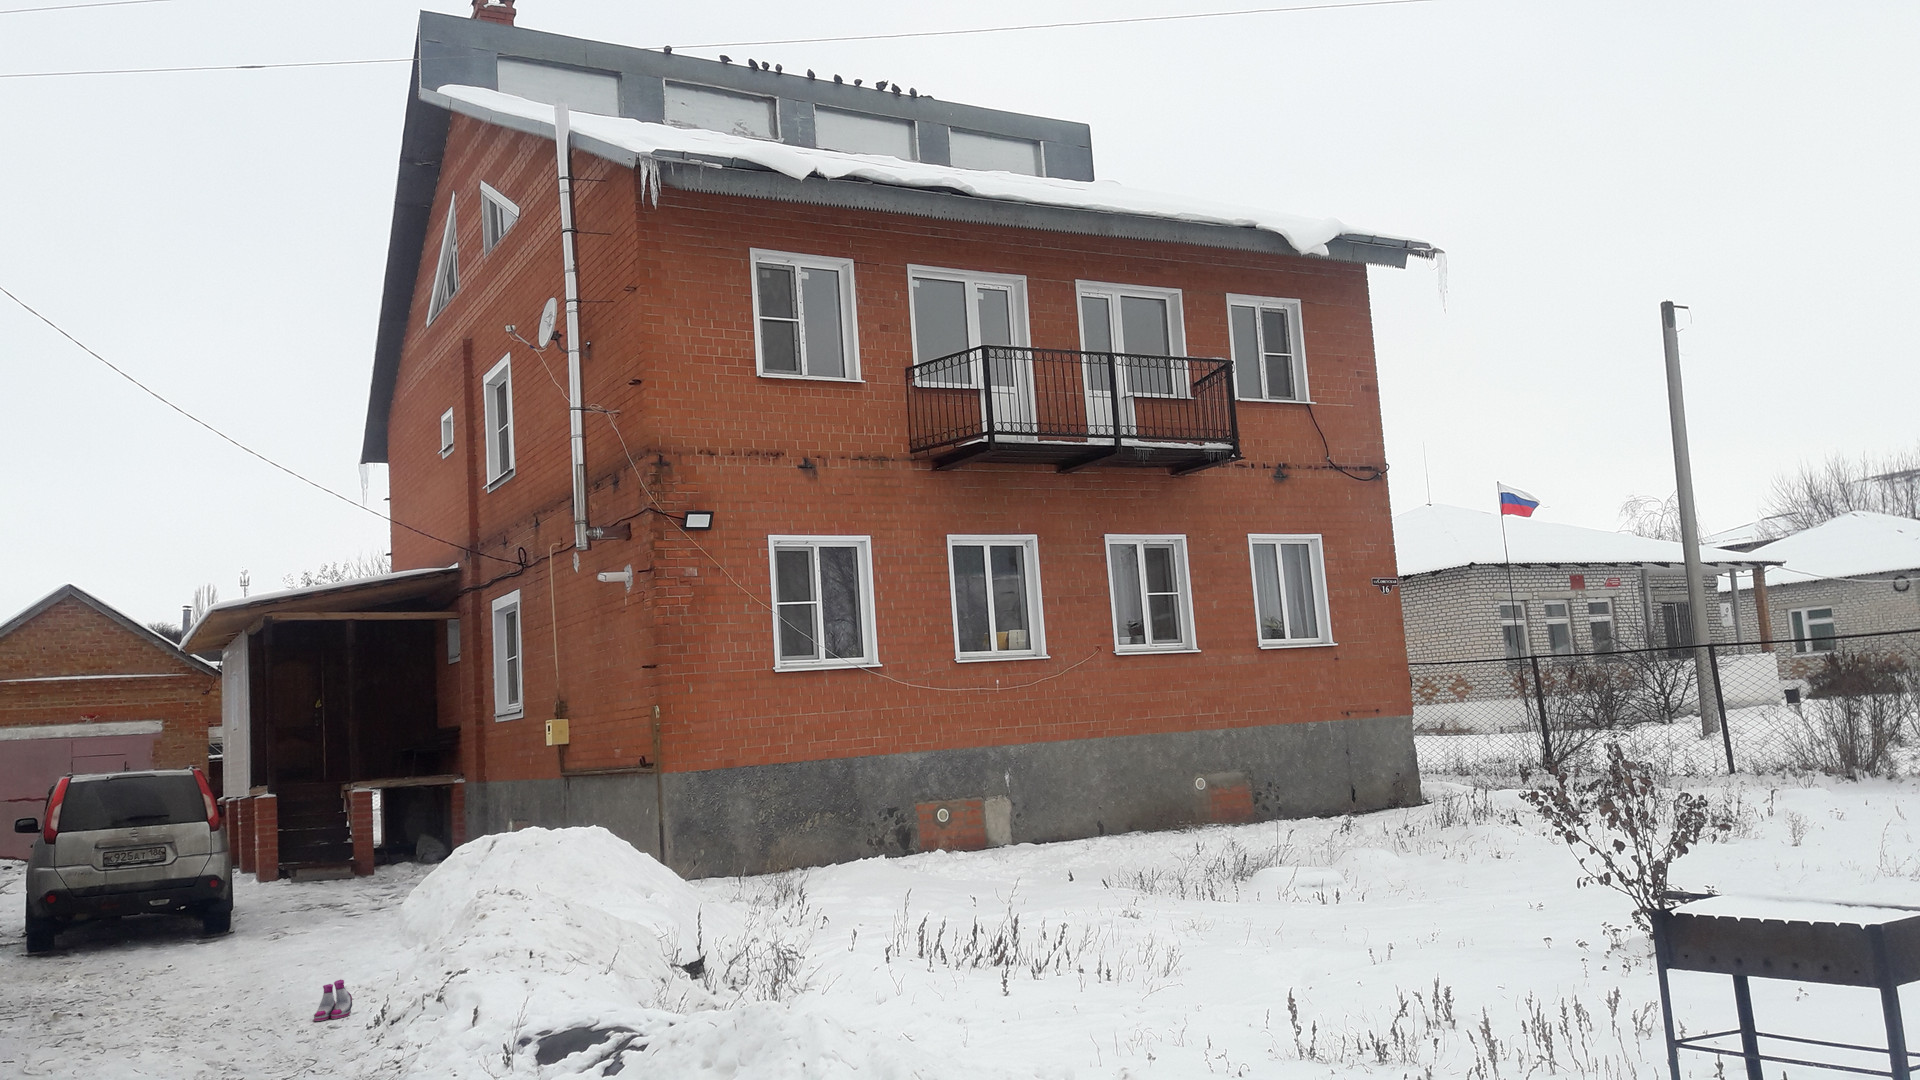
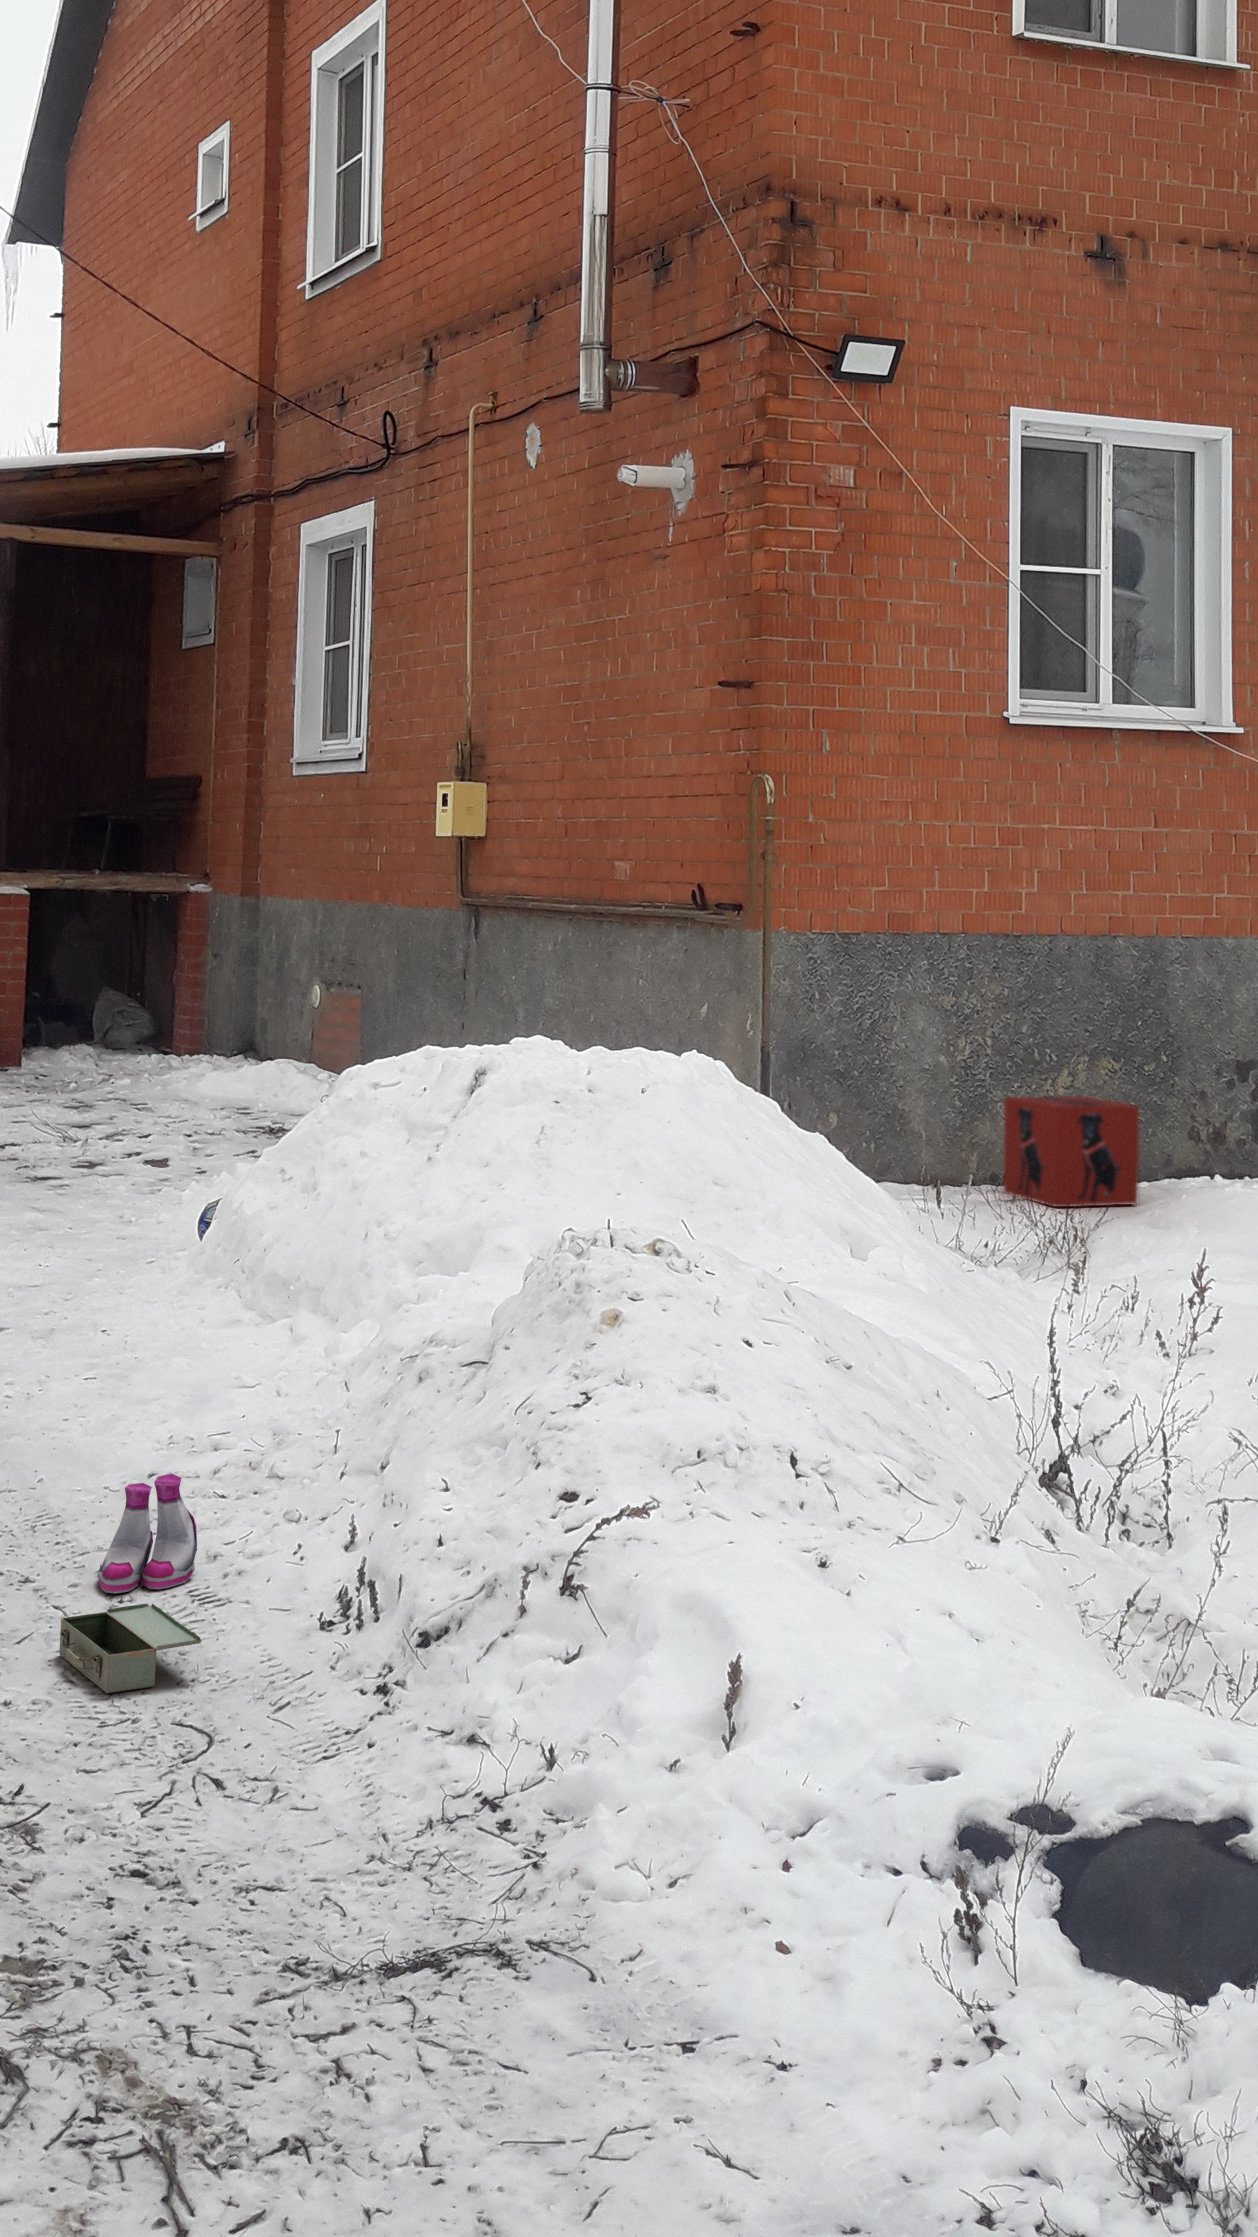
storage box: none [778,829,834,876] -> present [1003,1096,1139,1207]
toolbox: none [290,1017,338,1042] -> present [60,1604,201,1693]

